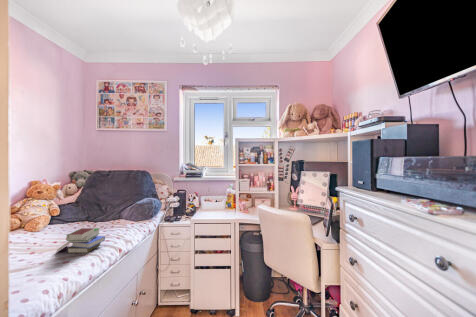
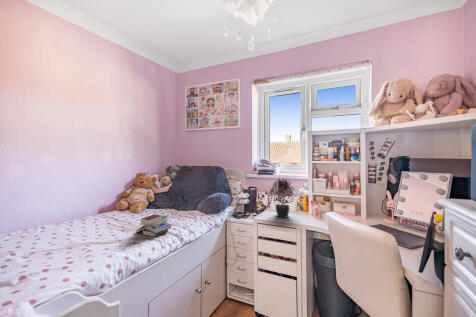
potted plant: none [202,180,228,216] -> present [270,179,294,217]

